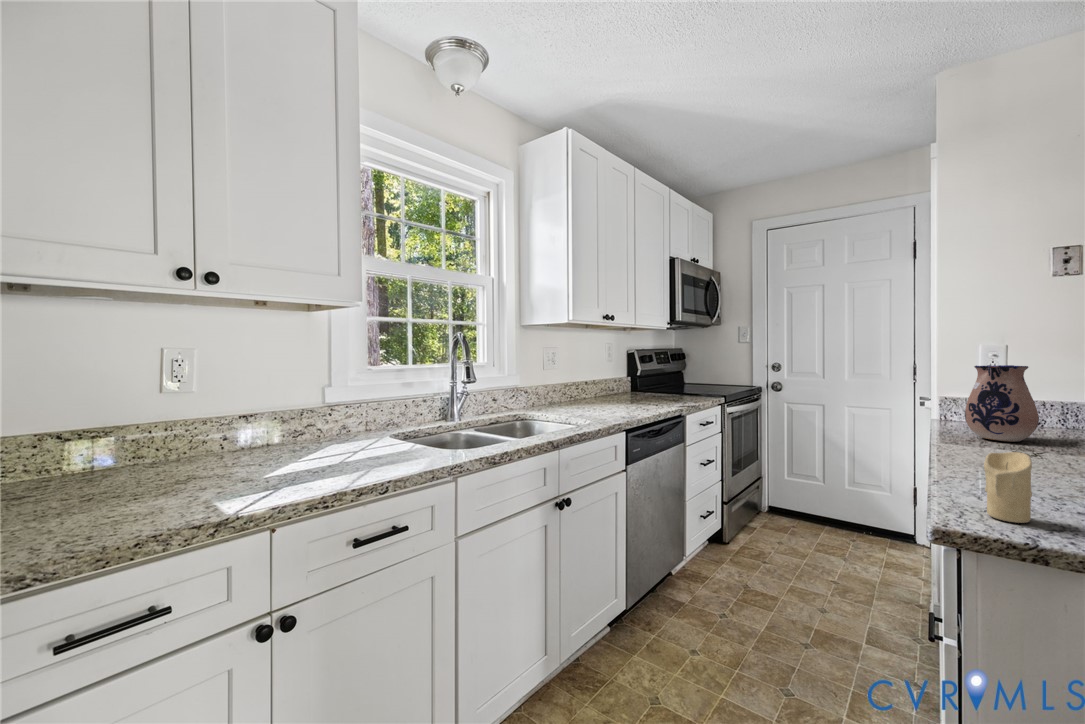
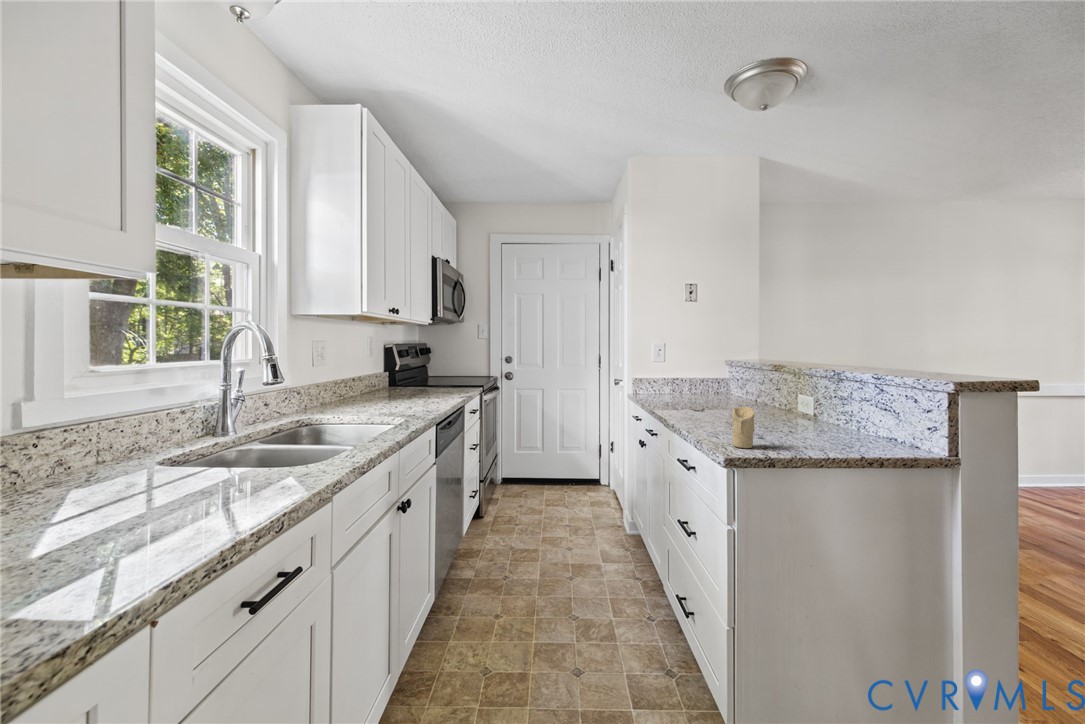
ceramic pitcher: present [965,365,1039,442] -> none [656,358,690,405]

